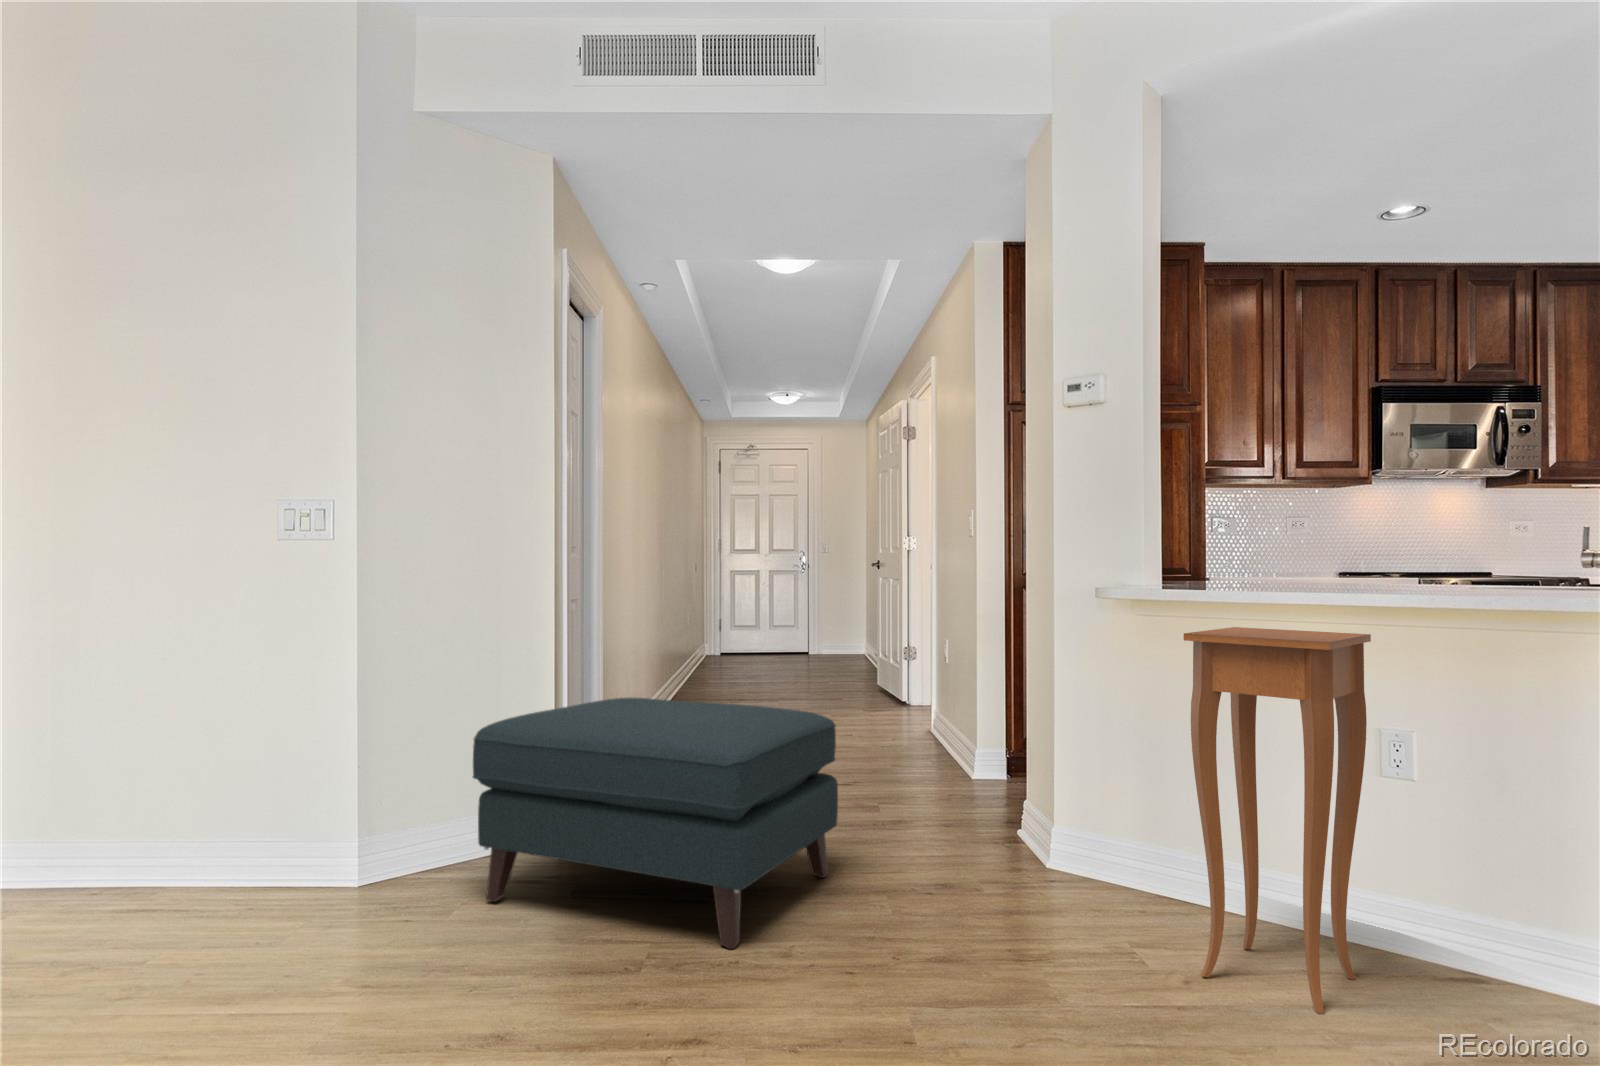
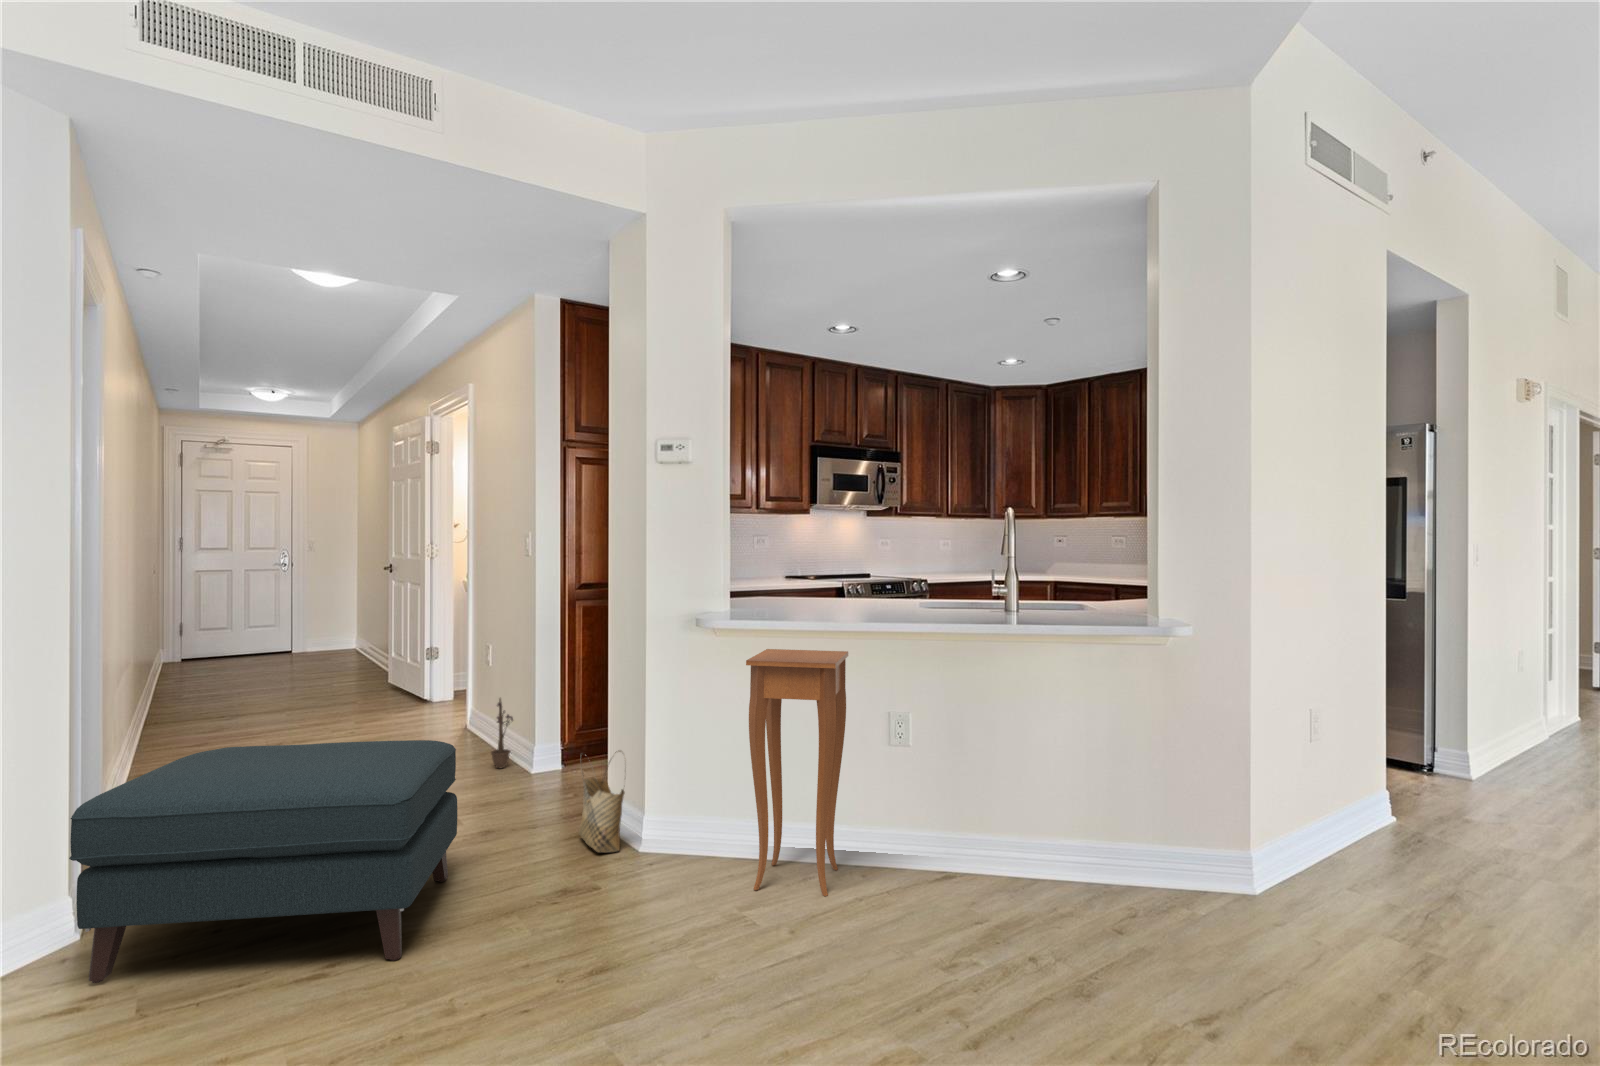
decorative plant: none [931,692,958,774] -> present [491,699,513,768]
woven basket: none [989,752,1045,885] -> present [579,751,625,853]

